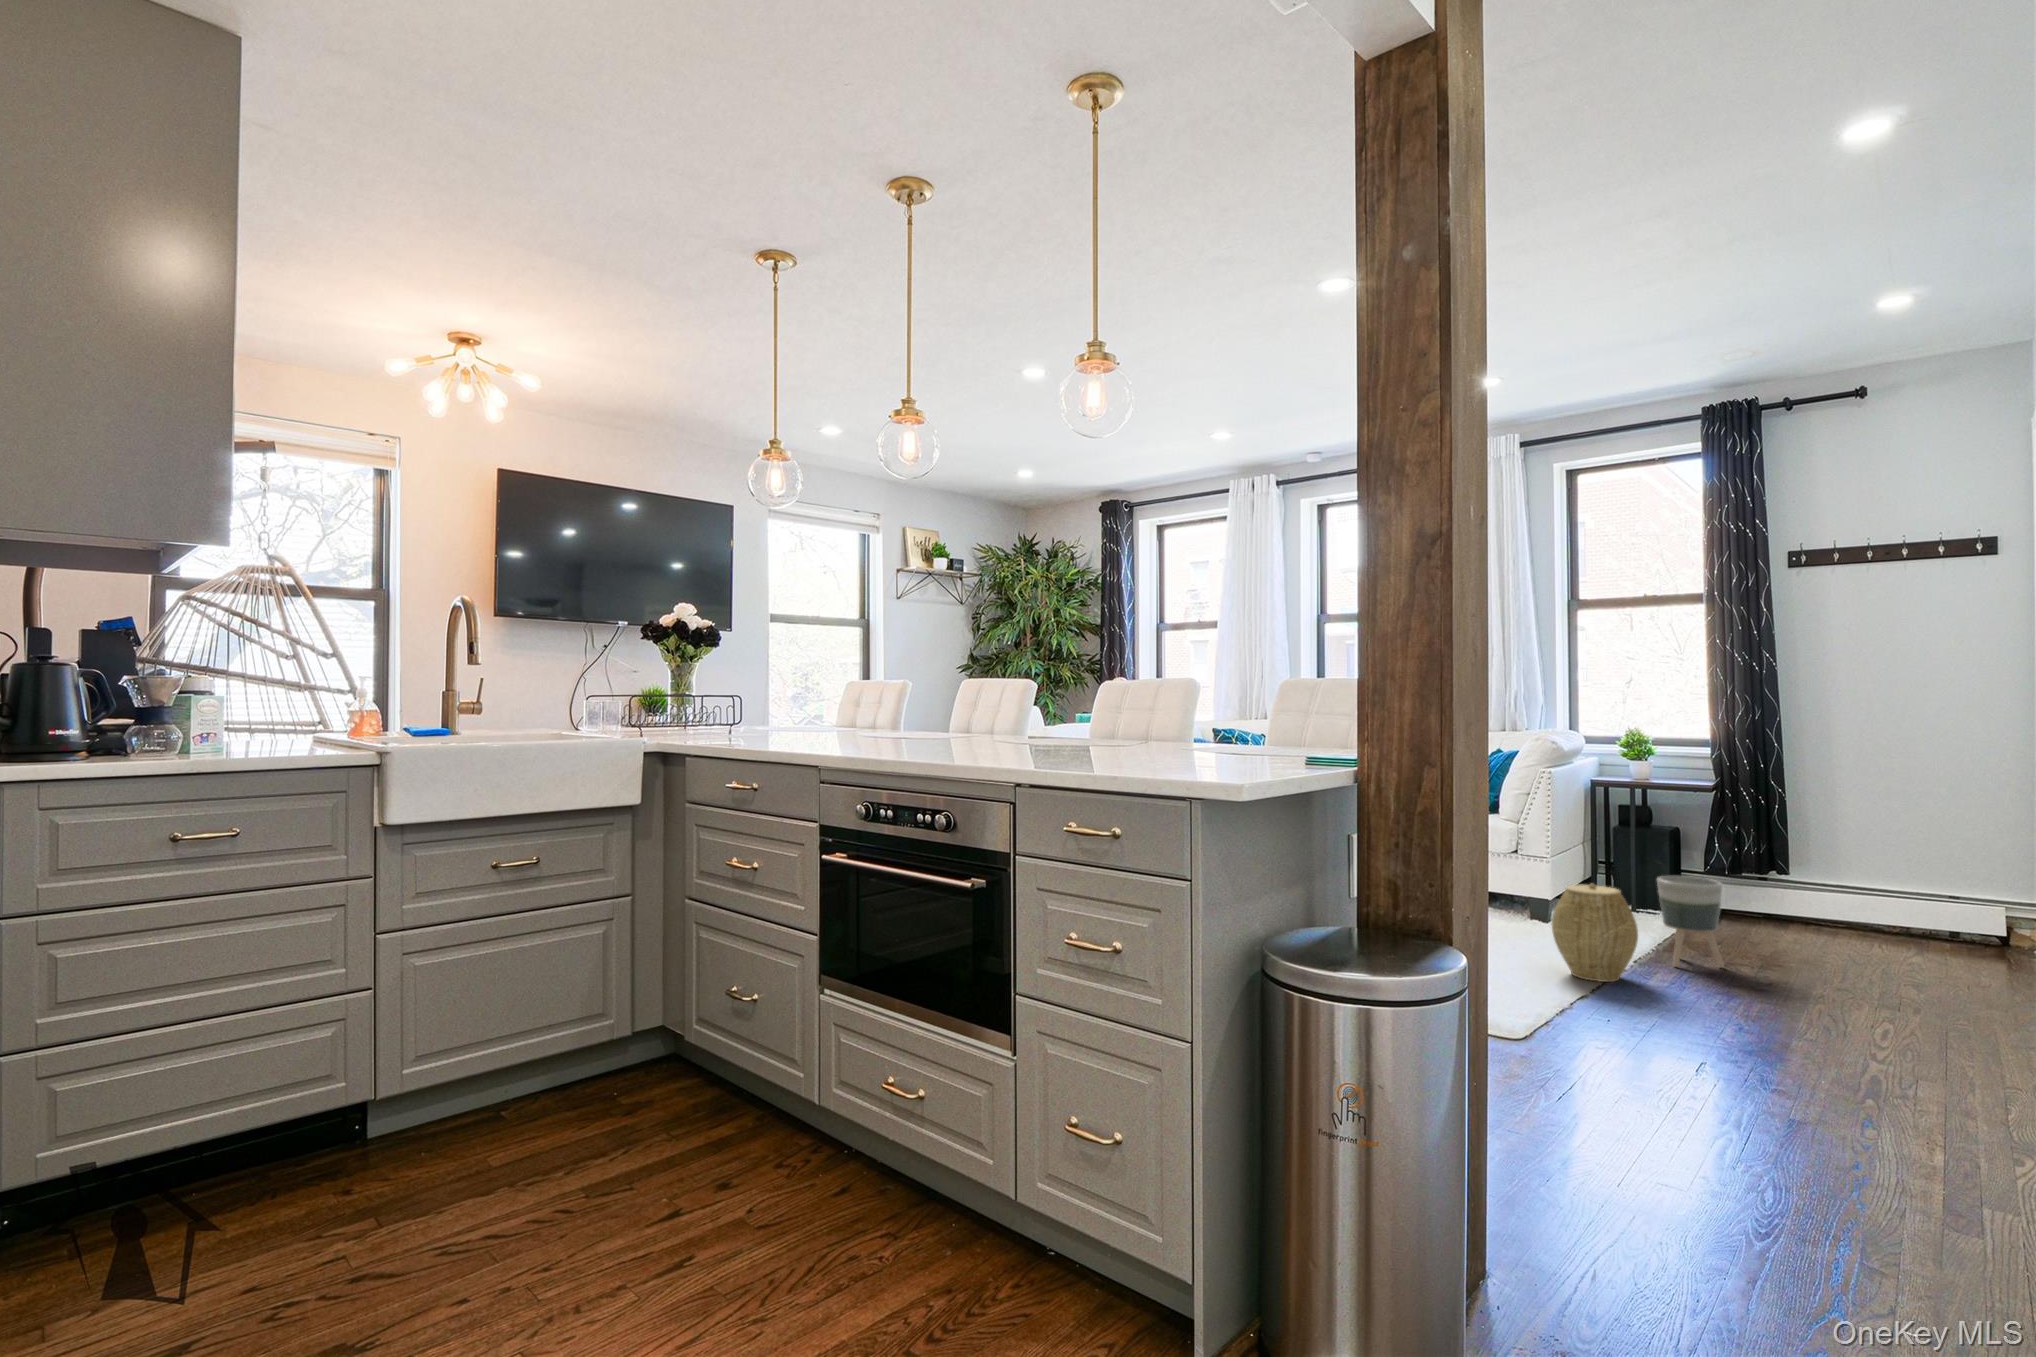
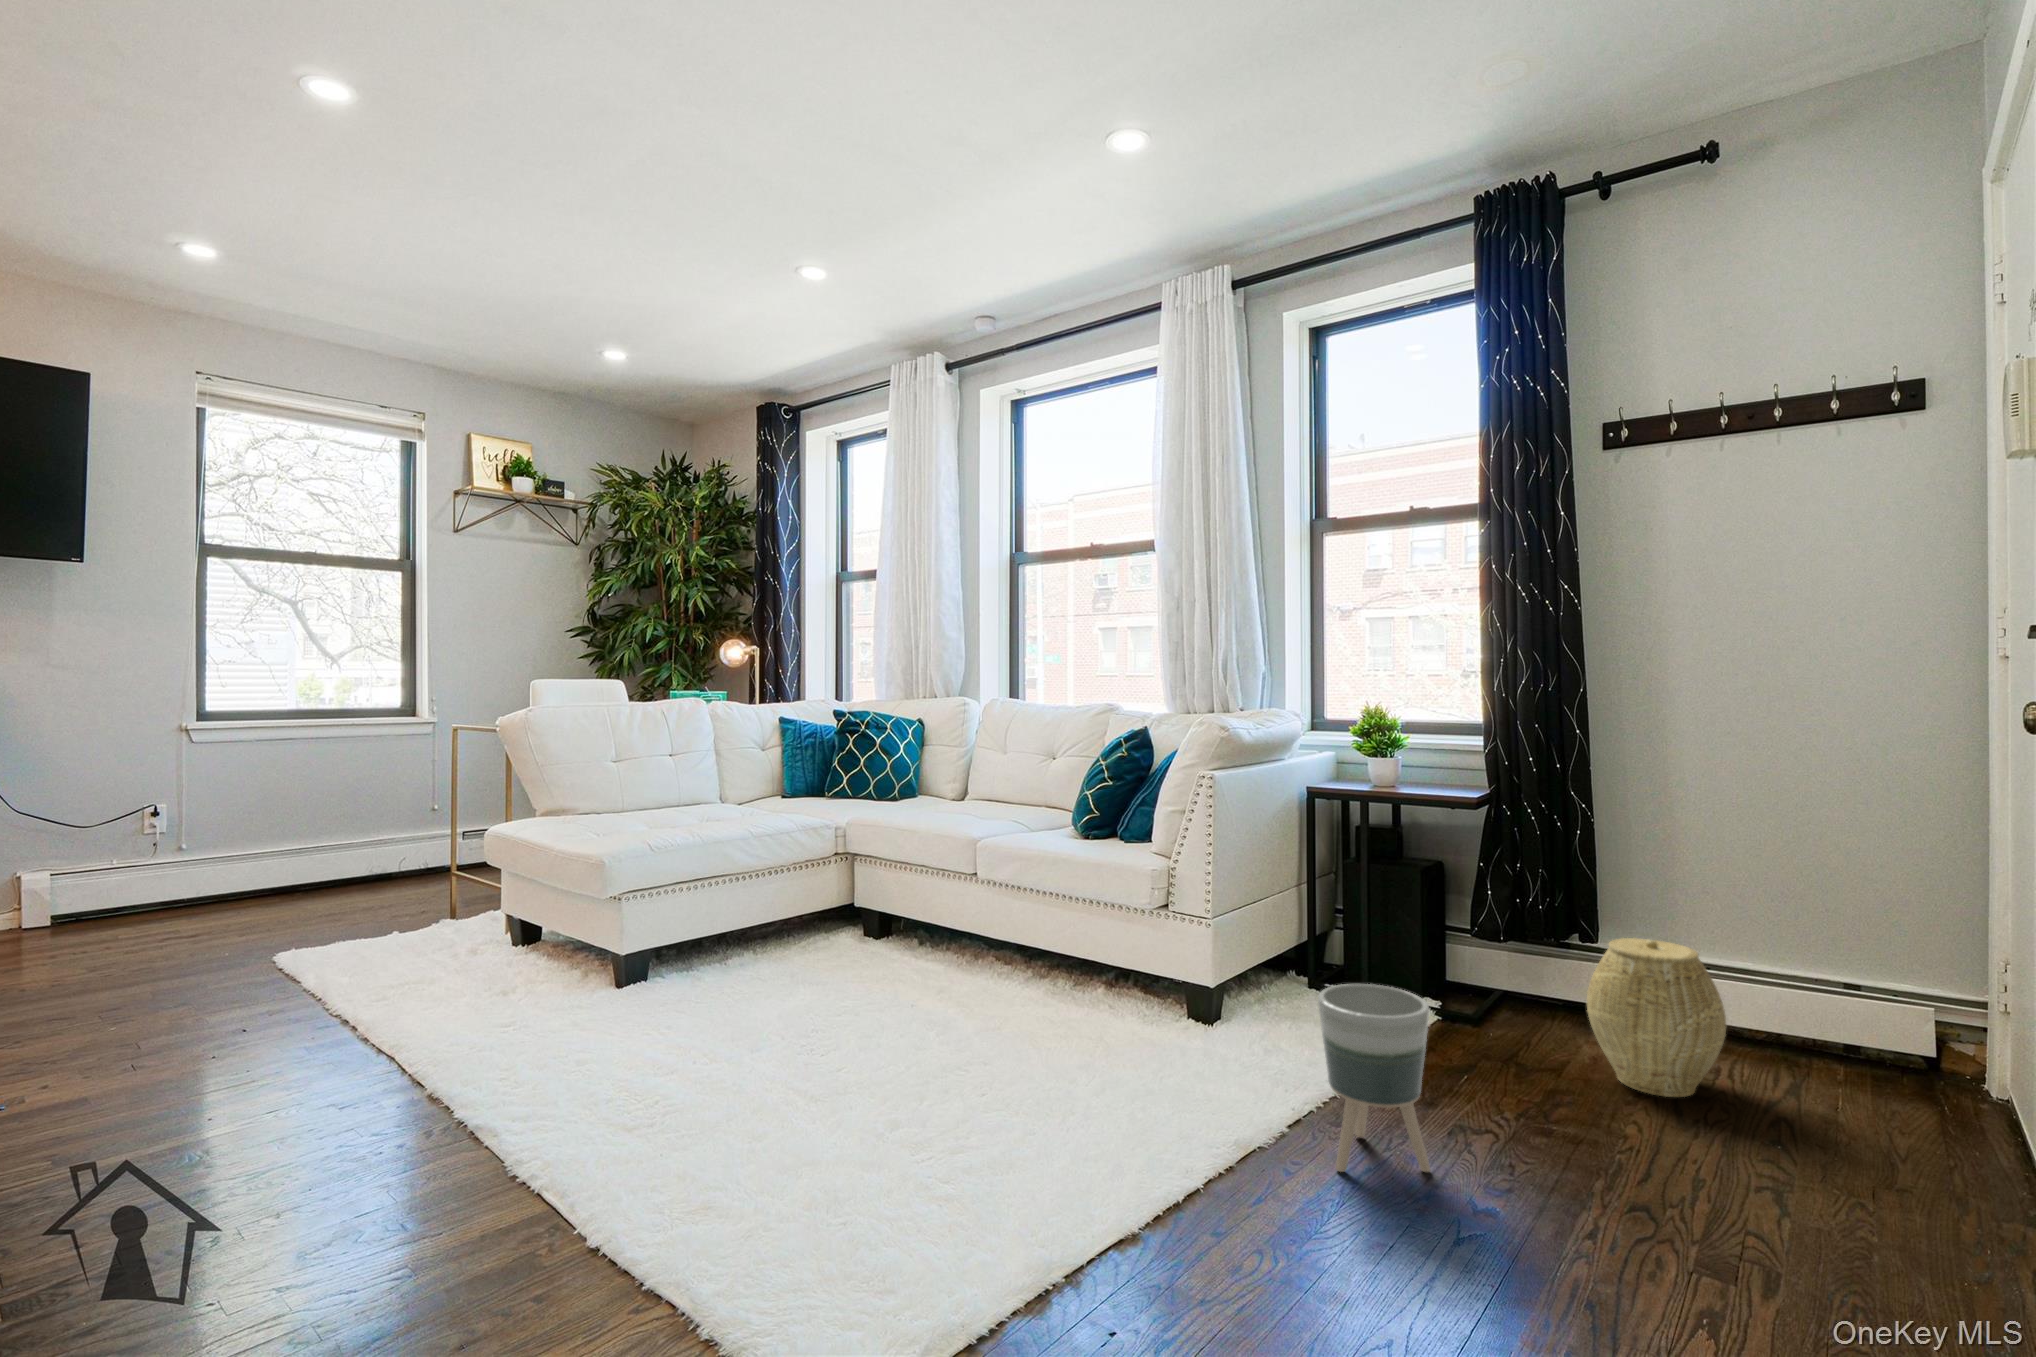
woven basket: present [1552,884,1638,982] -> present [1587,938,1726,1097]

